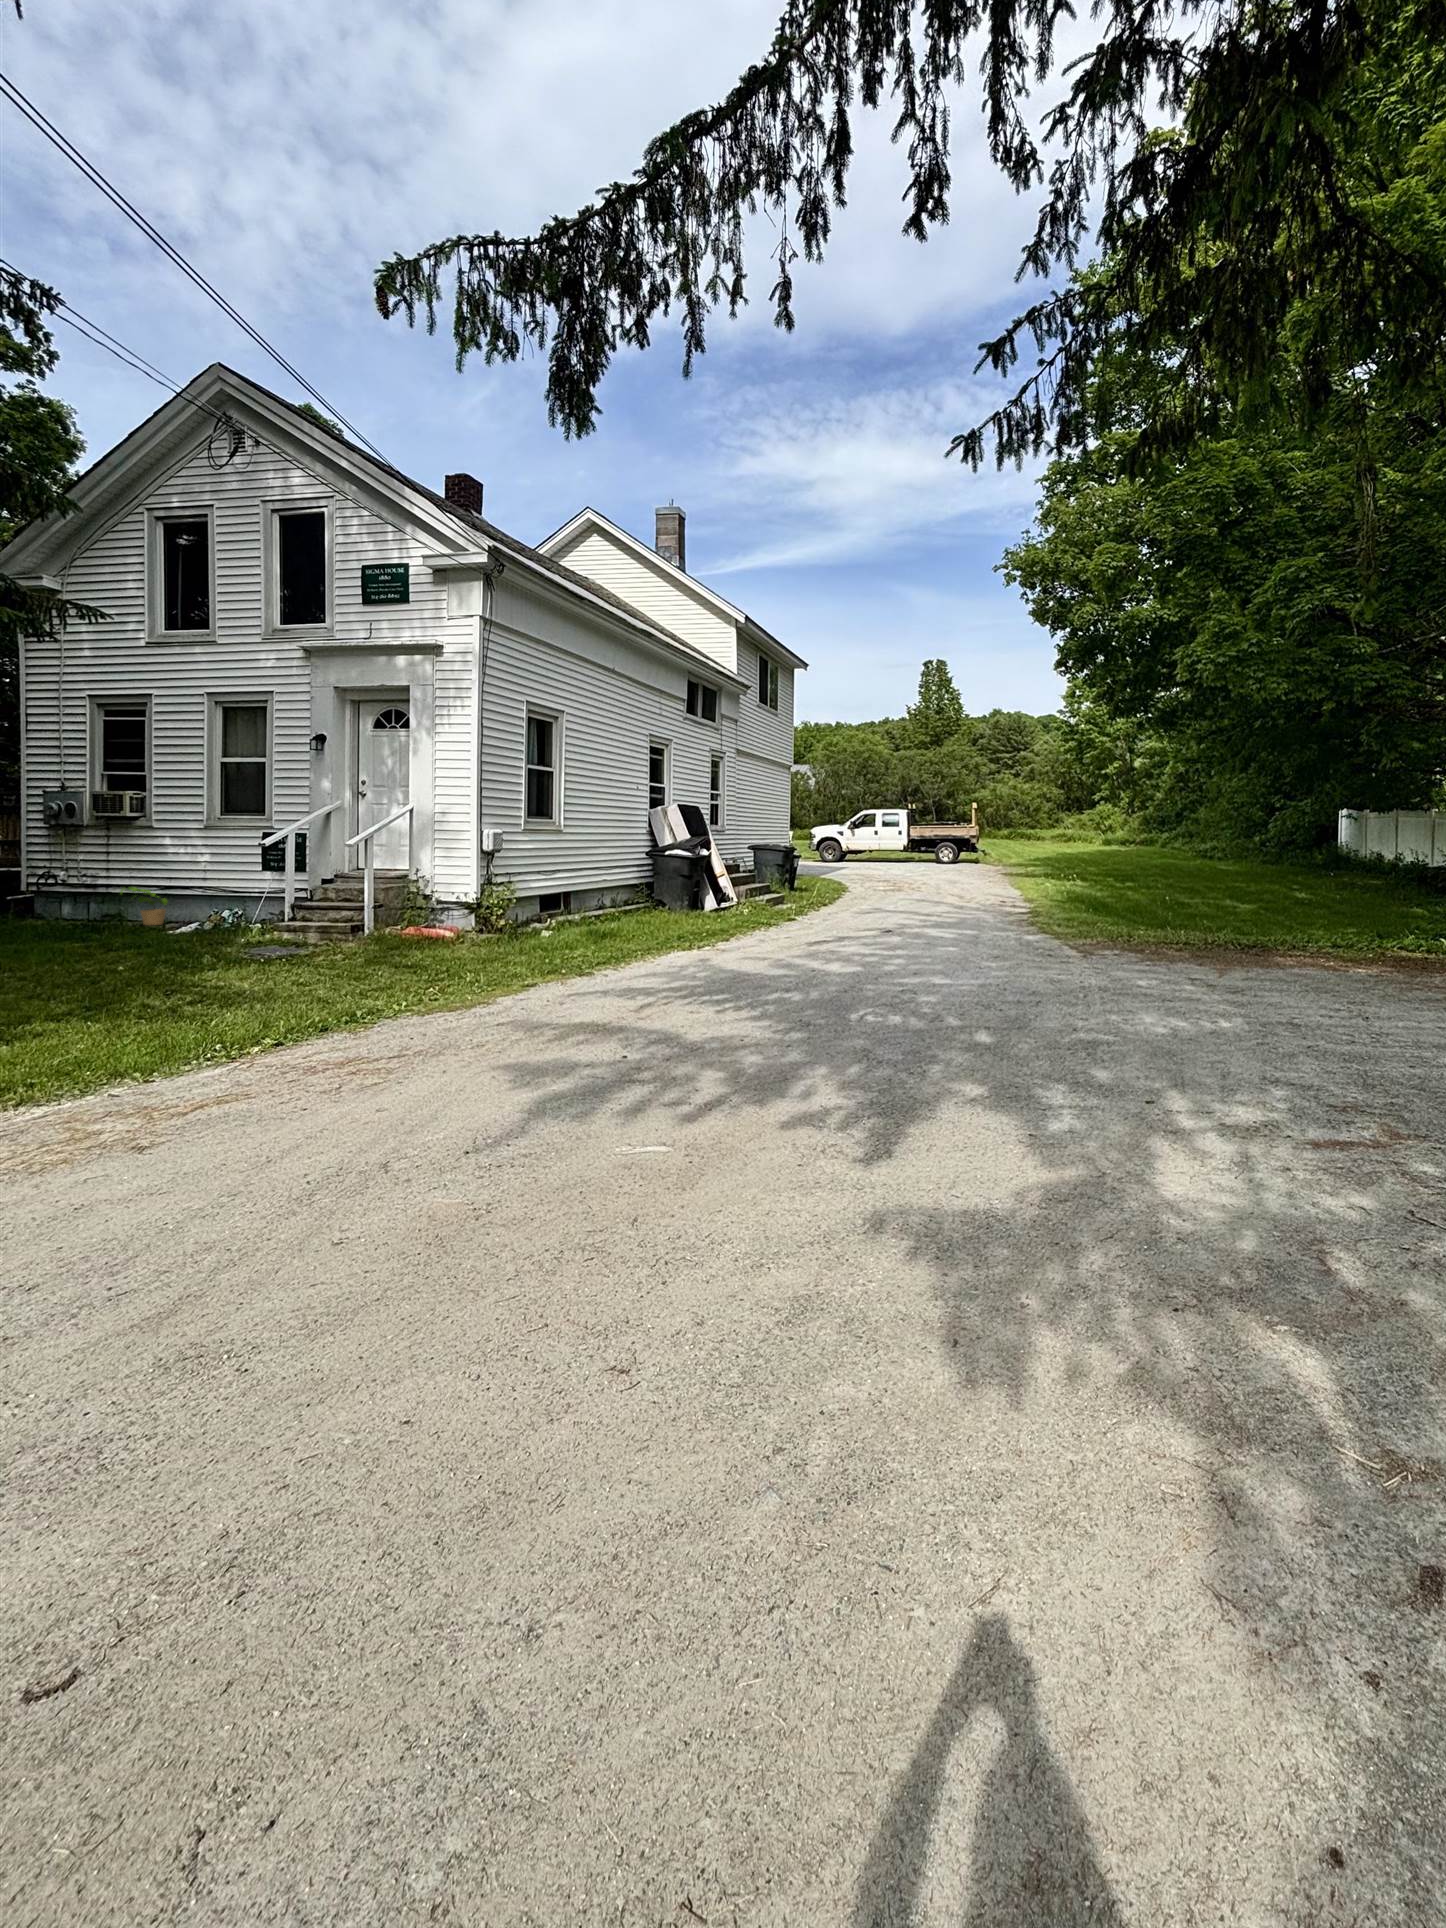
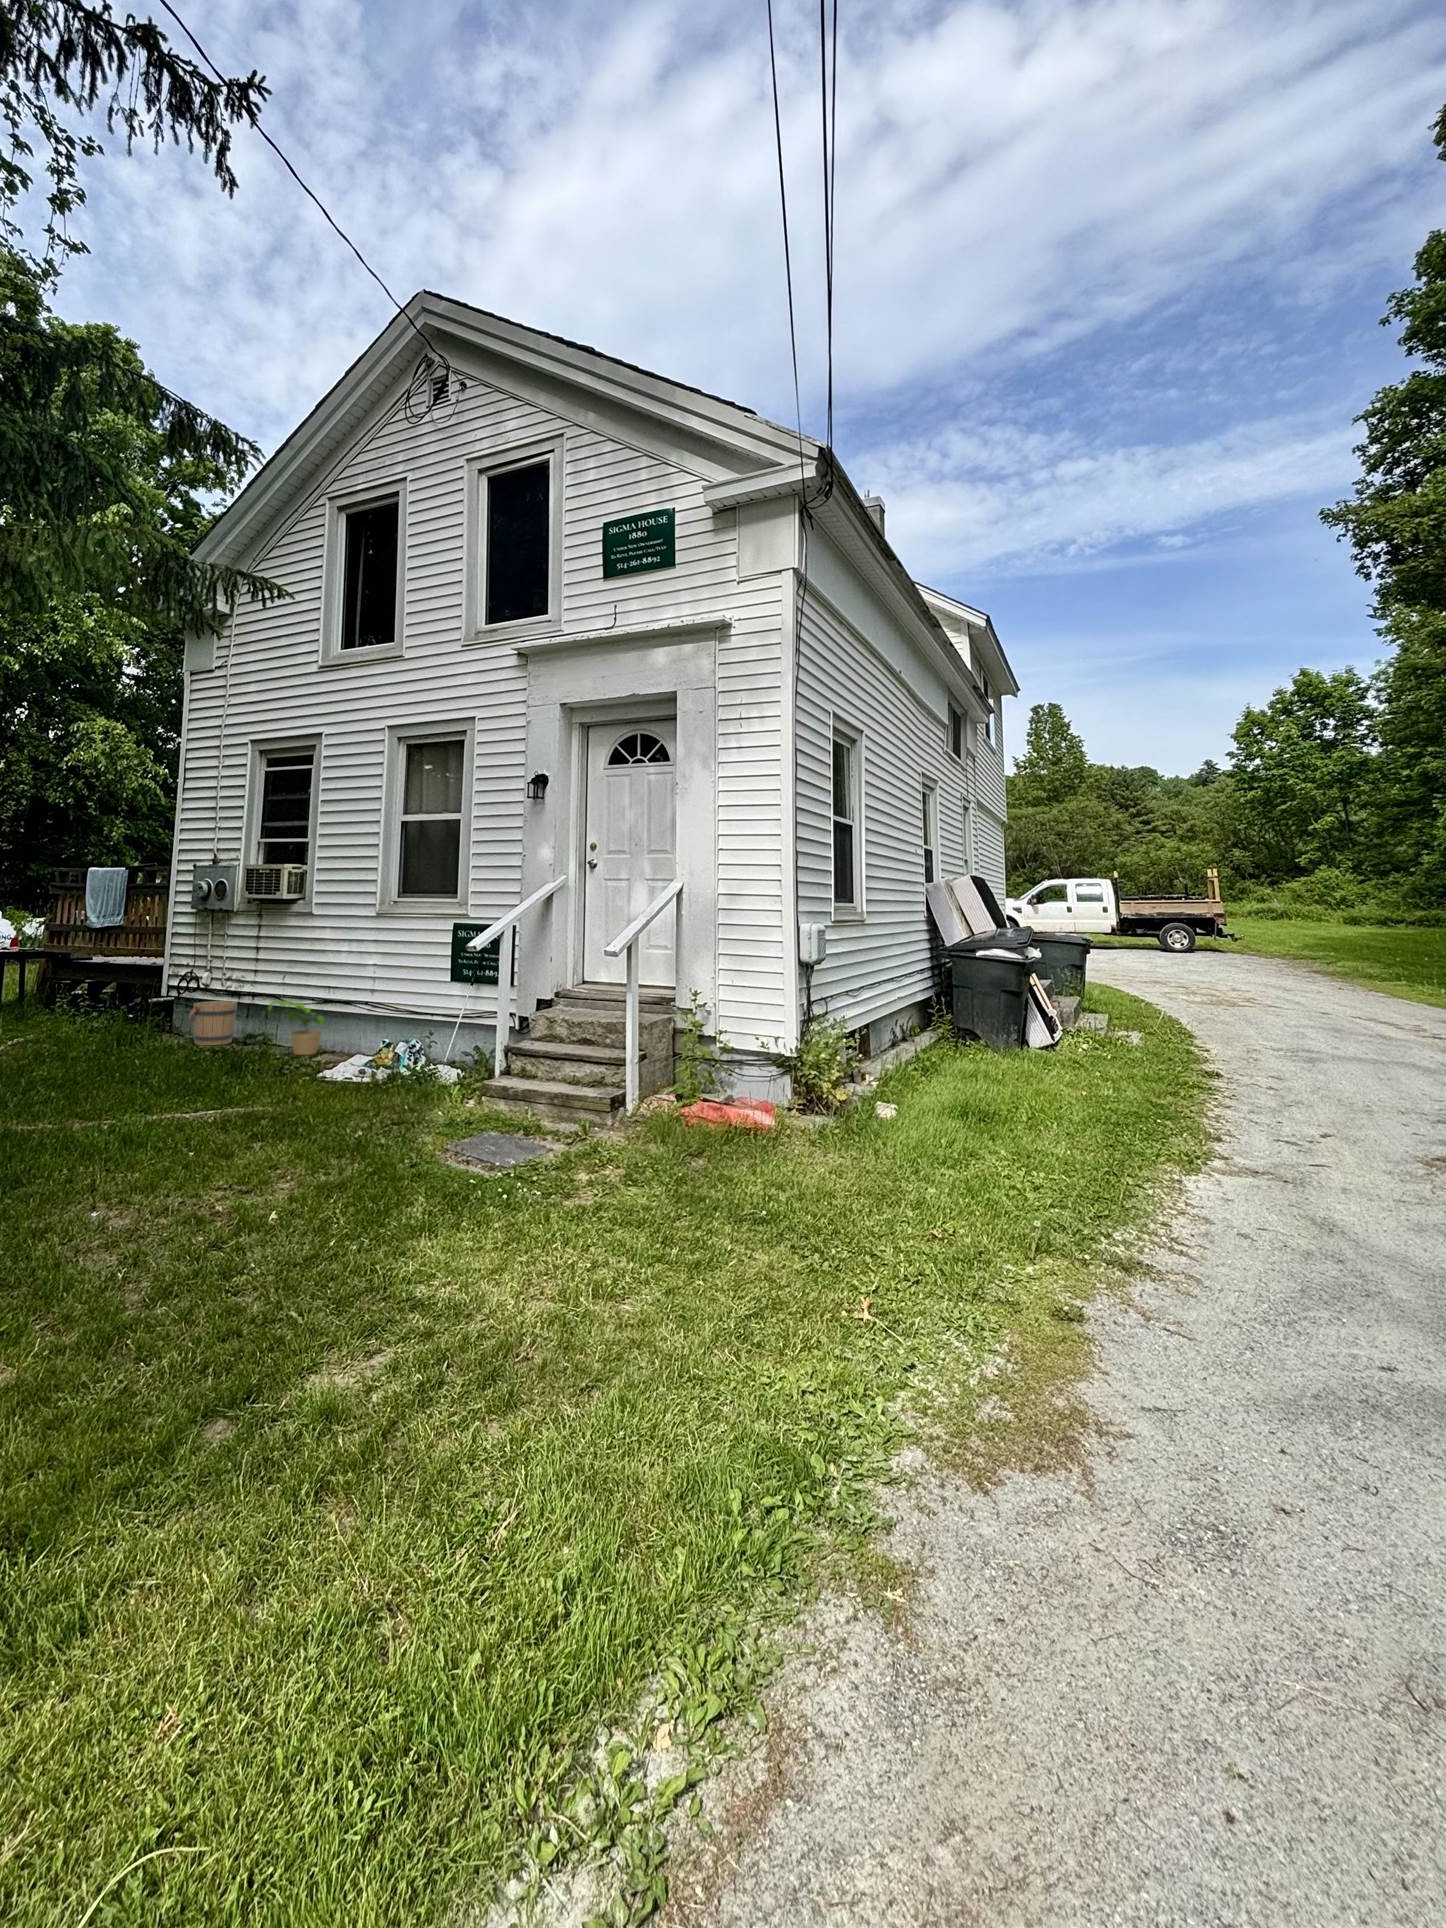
bucket: none [50,893,93,923] -> present [189,1001,237,1045]

